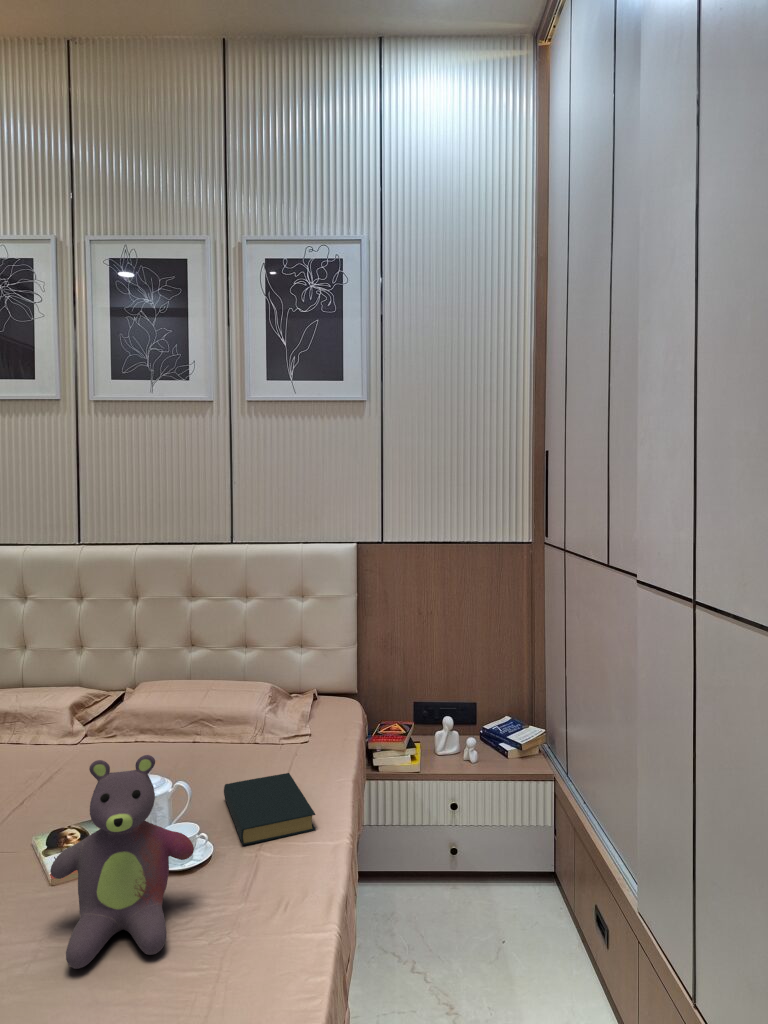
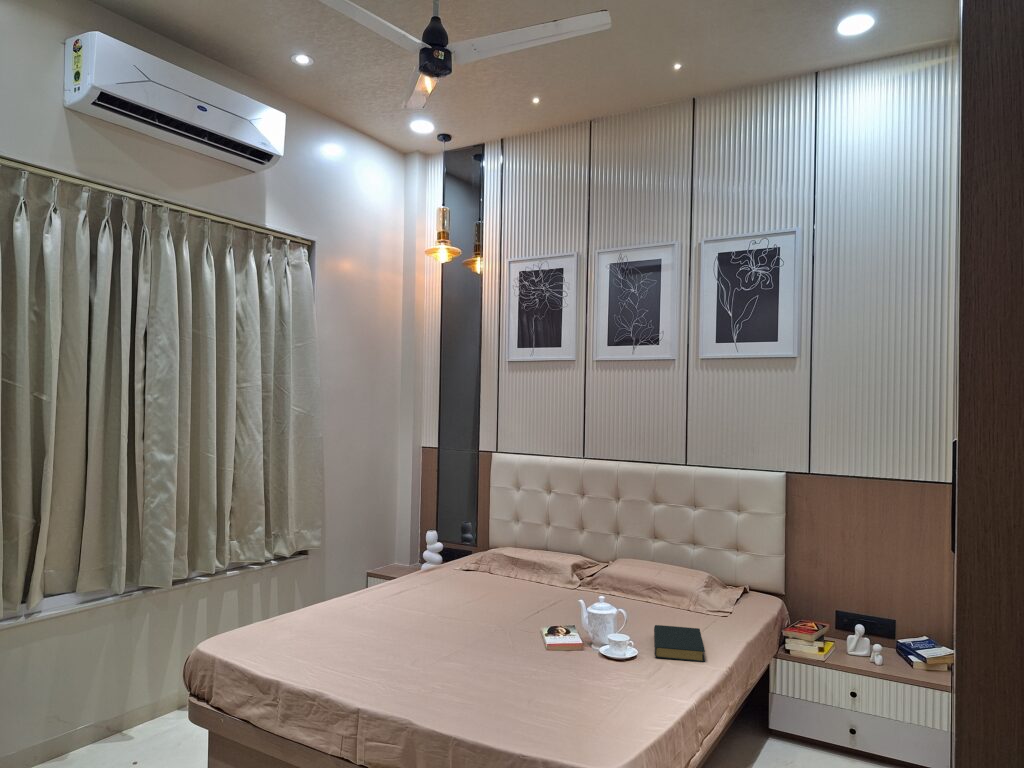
stuffed bear: present [50,755,194,969] -> none [548,579,620,684]

